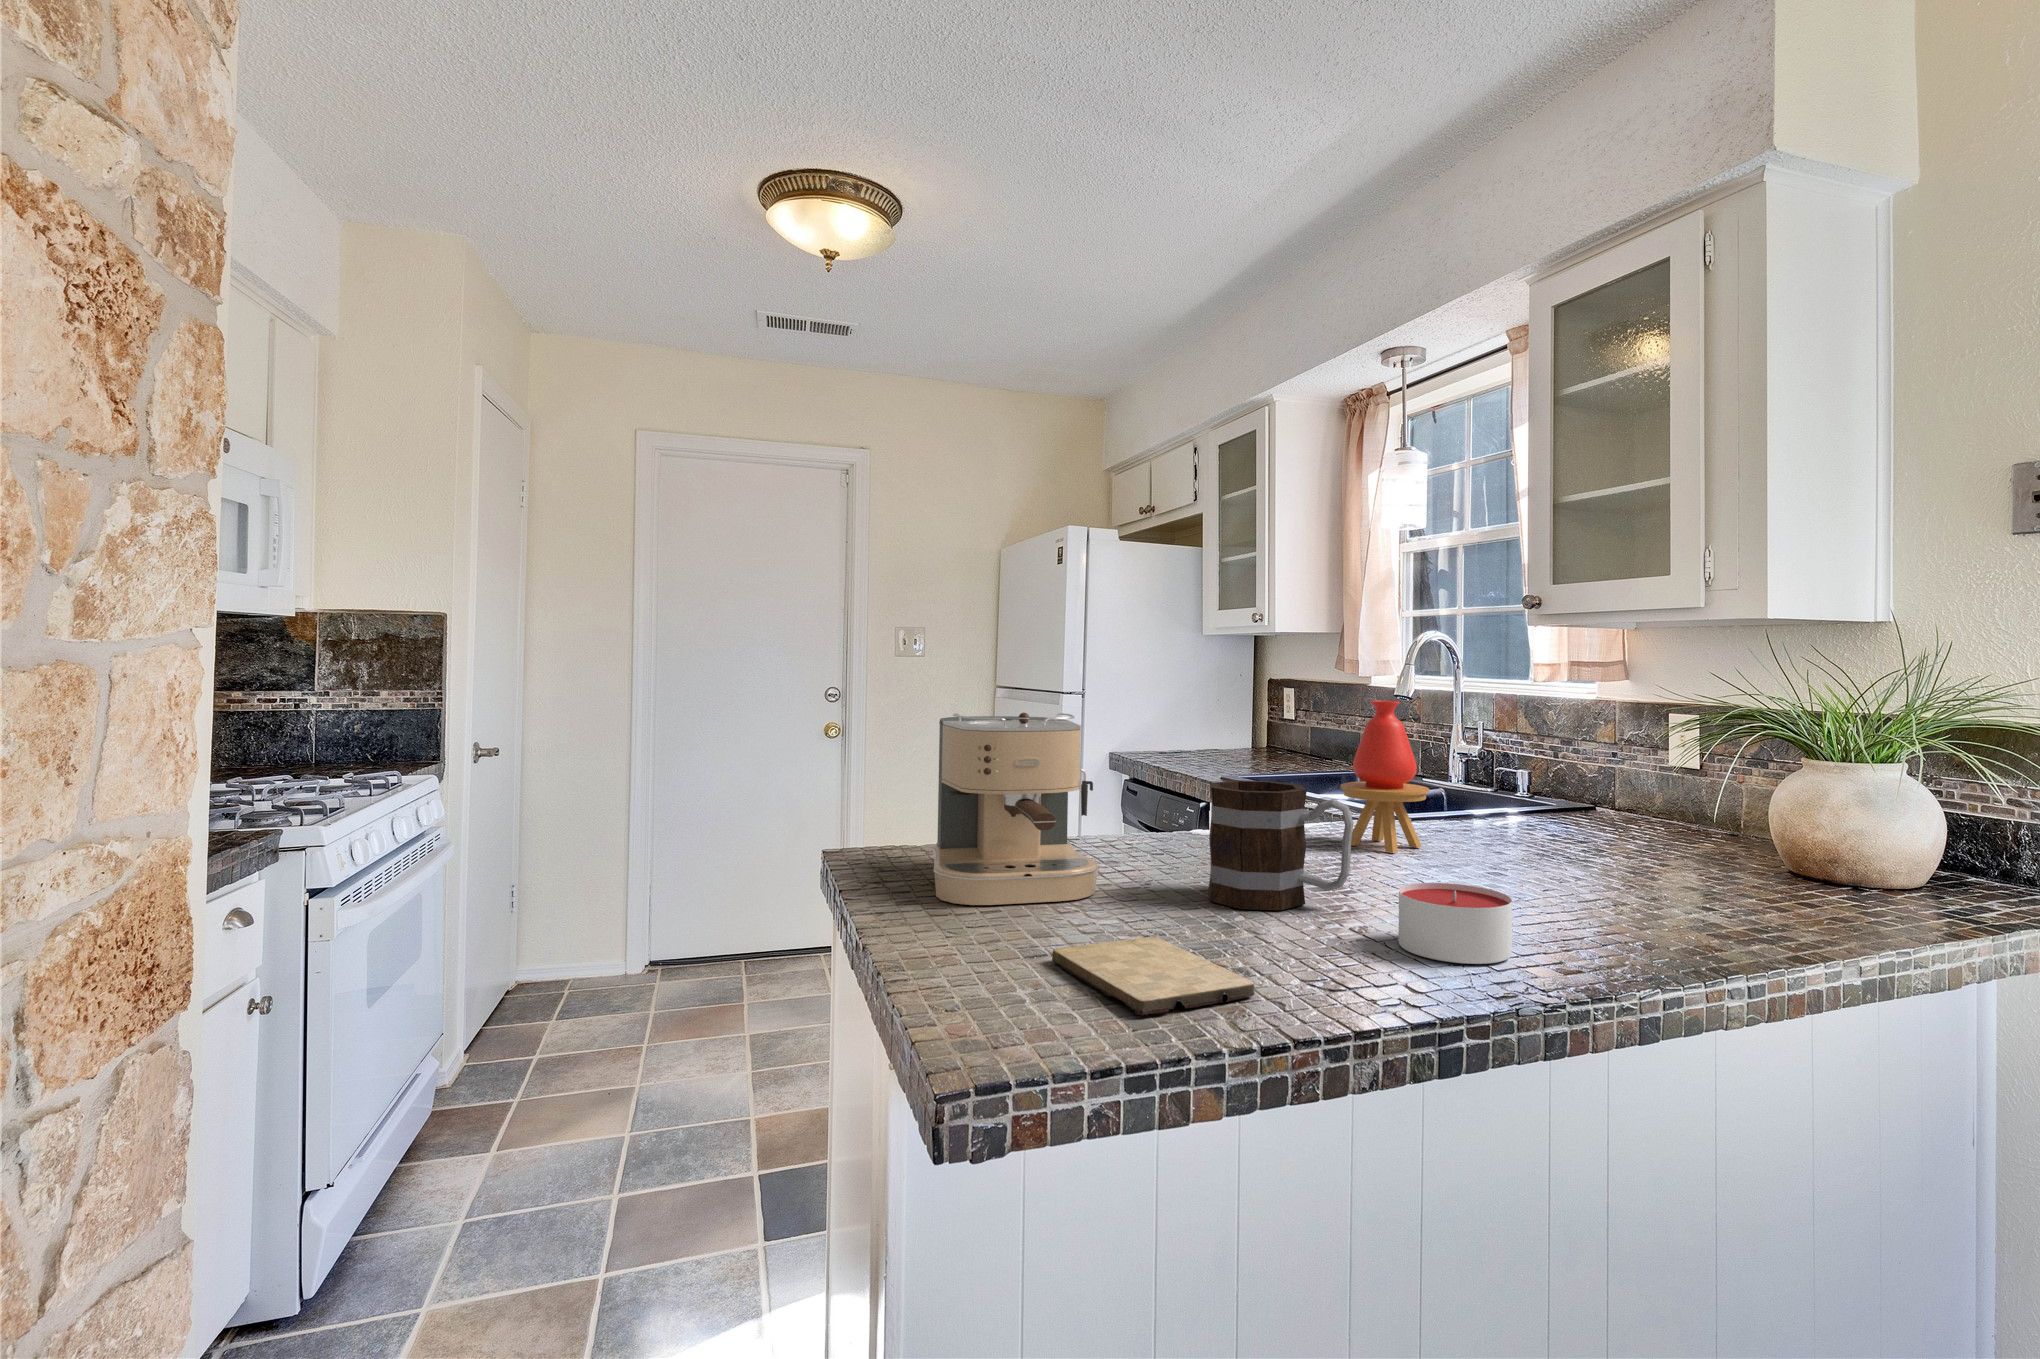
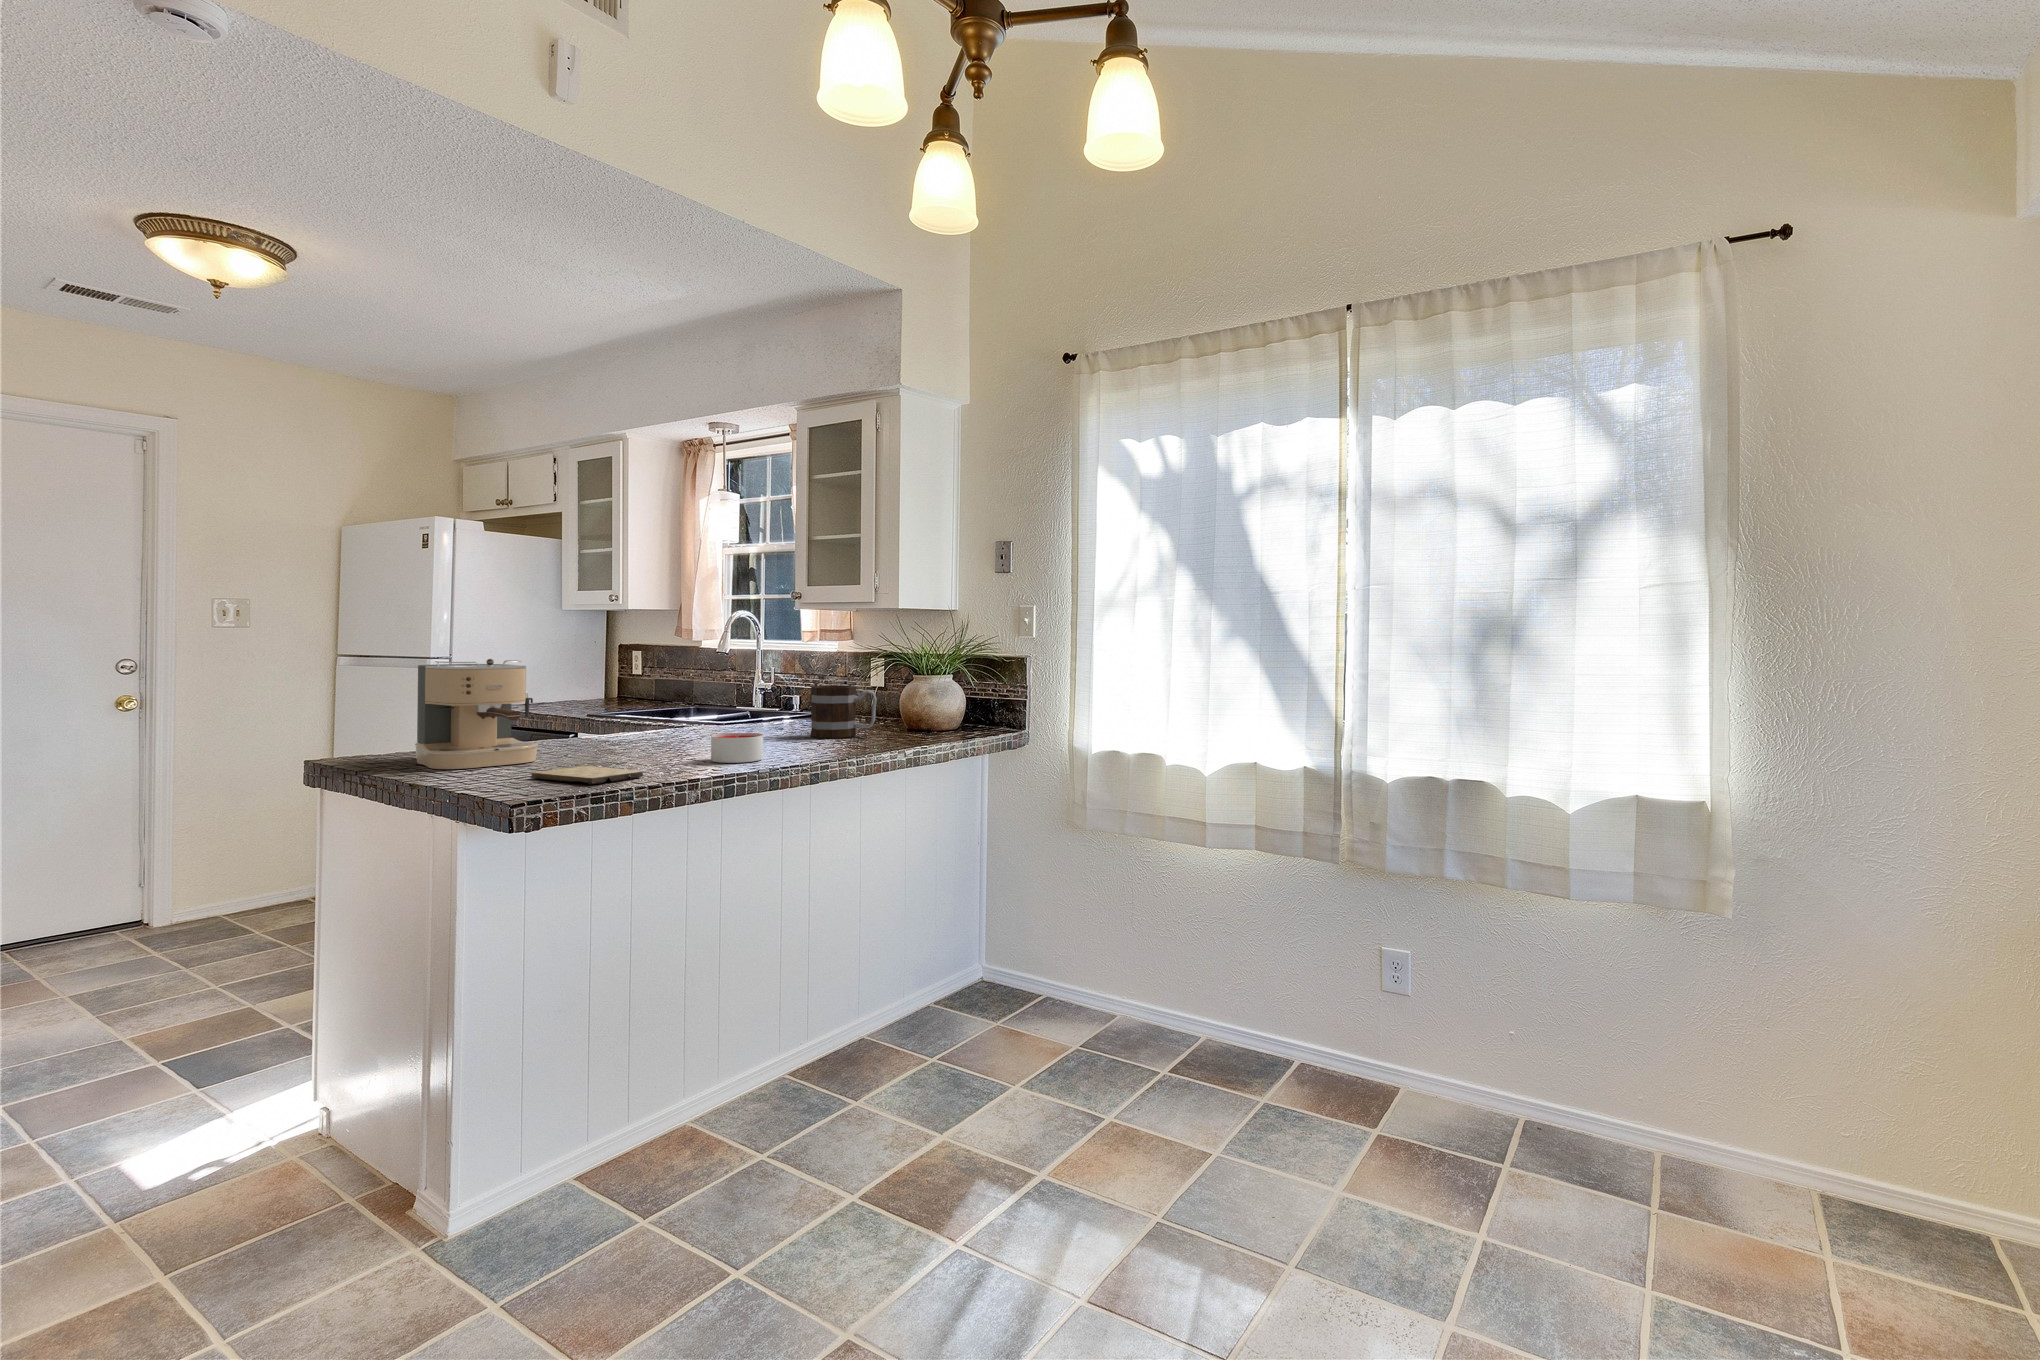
vase: present [1341,701,1429,853] -> none [681,652,733,736]
mug: present [1208,780,1353,910] -> present [811,686,877,738]

